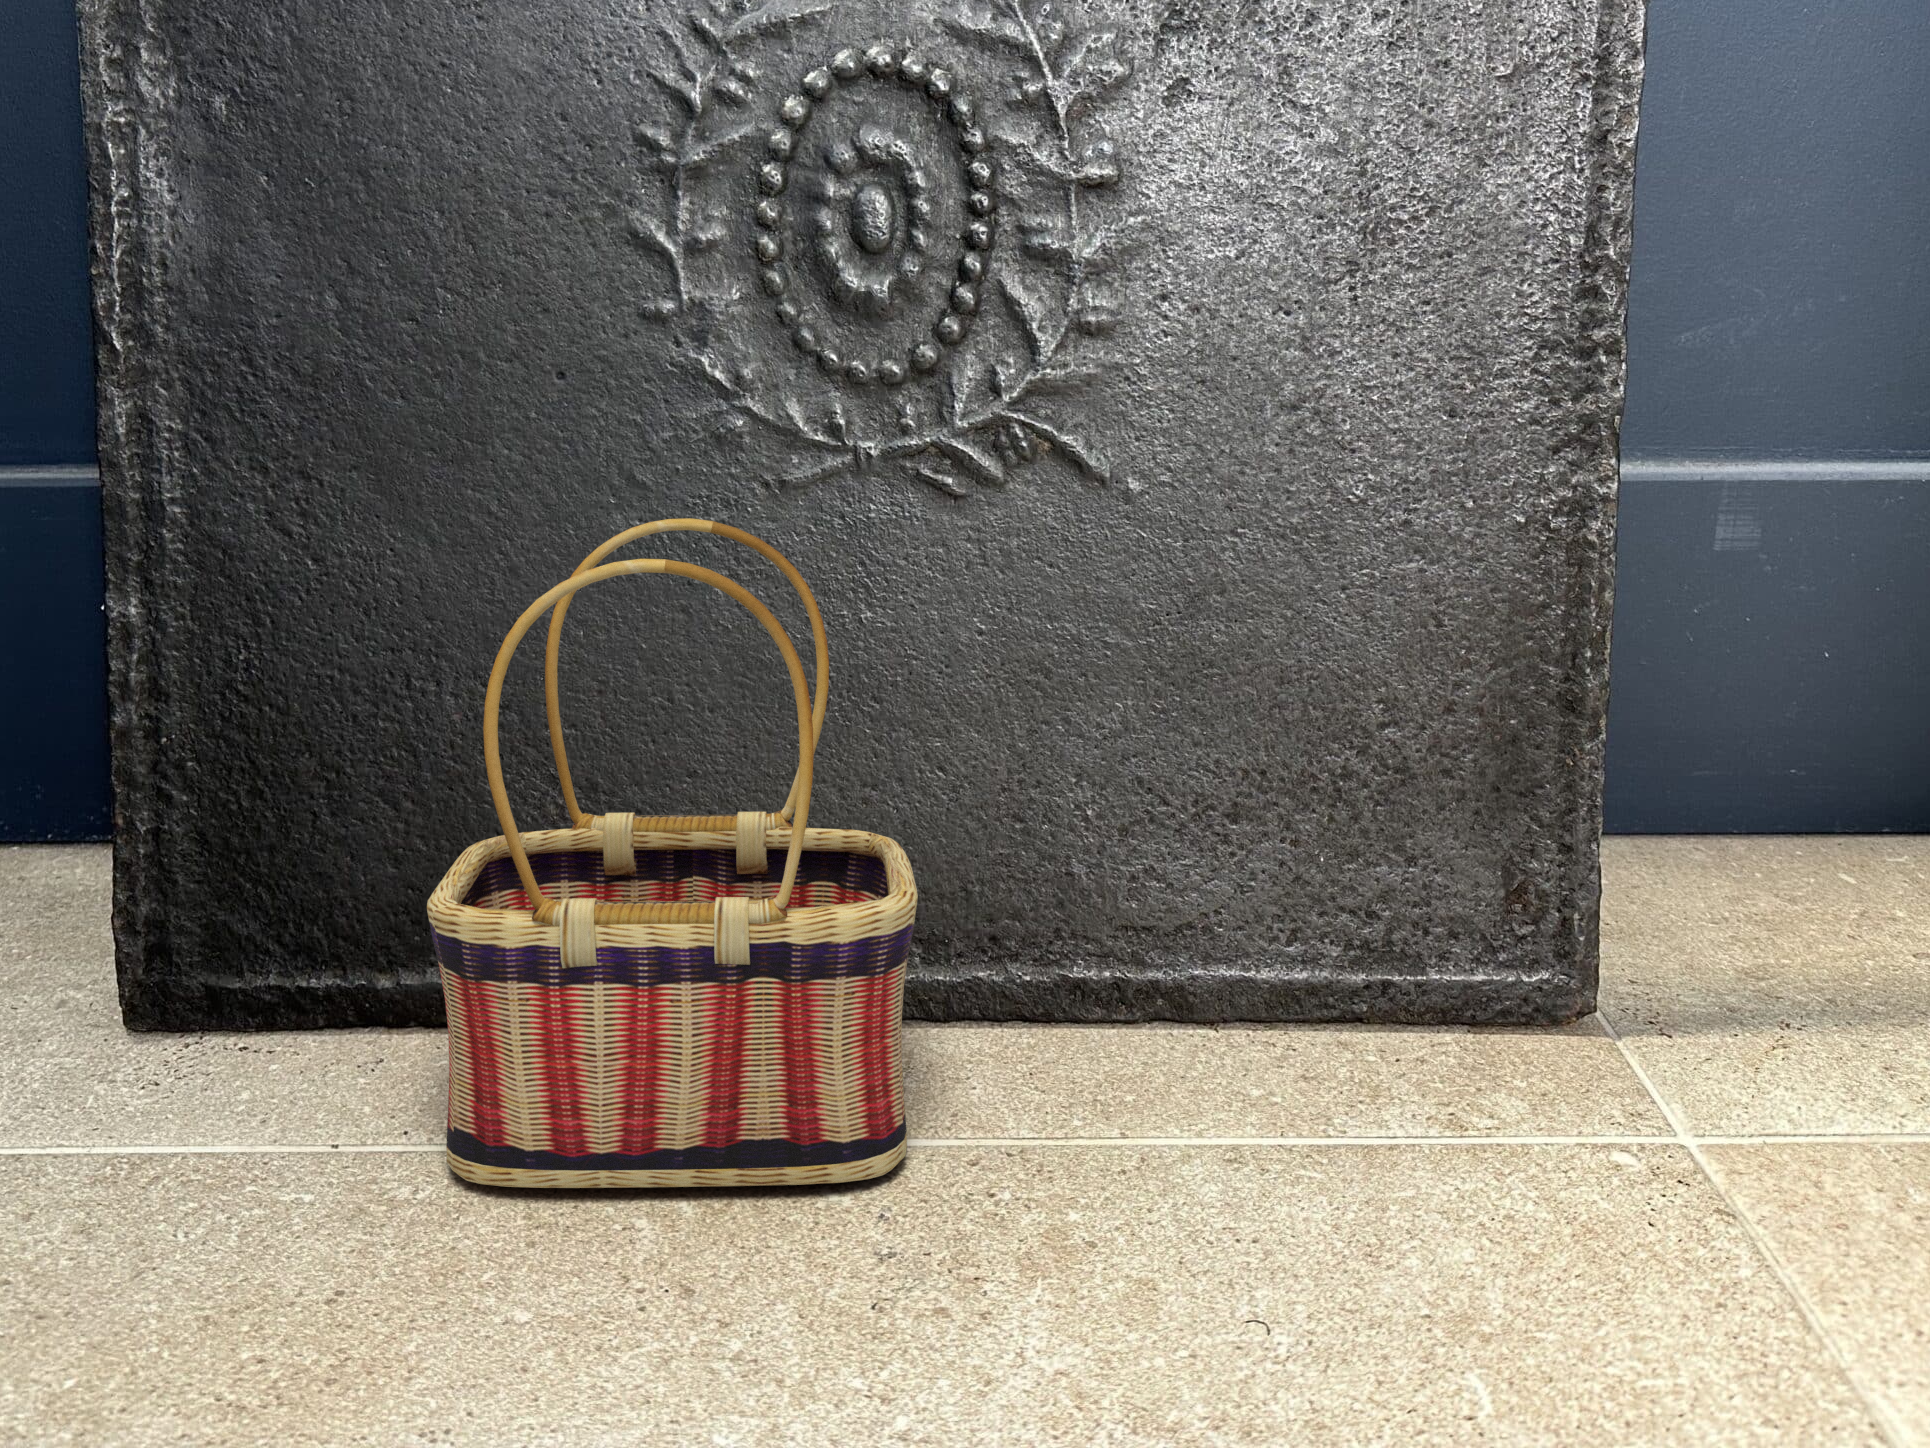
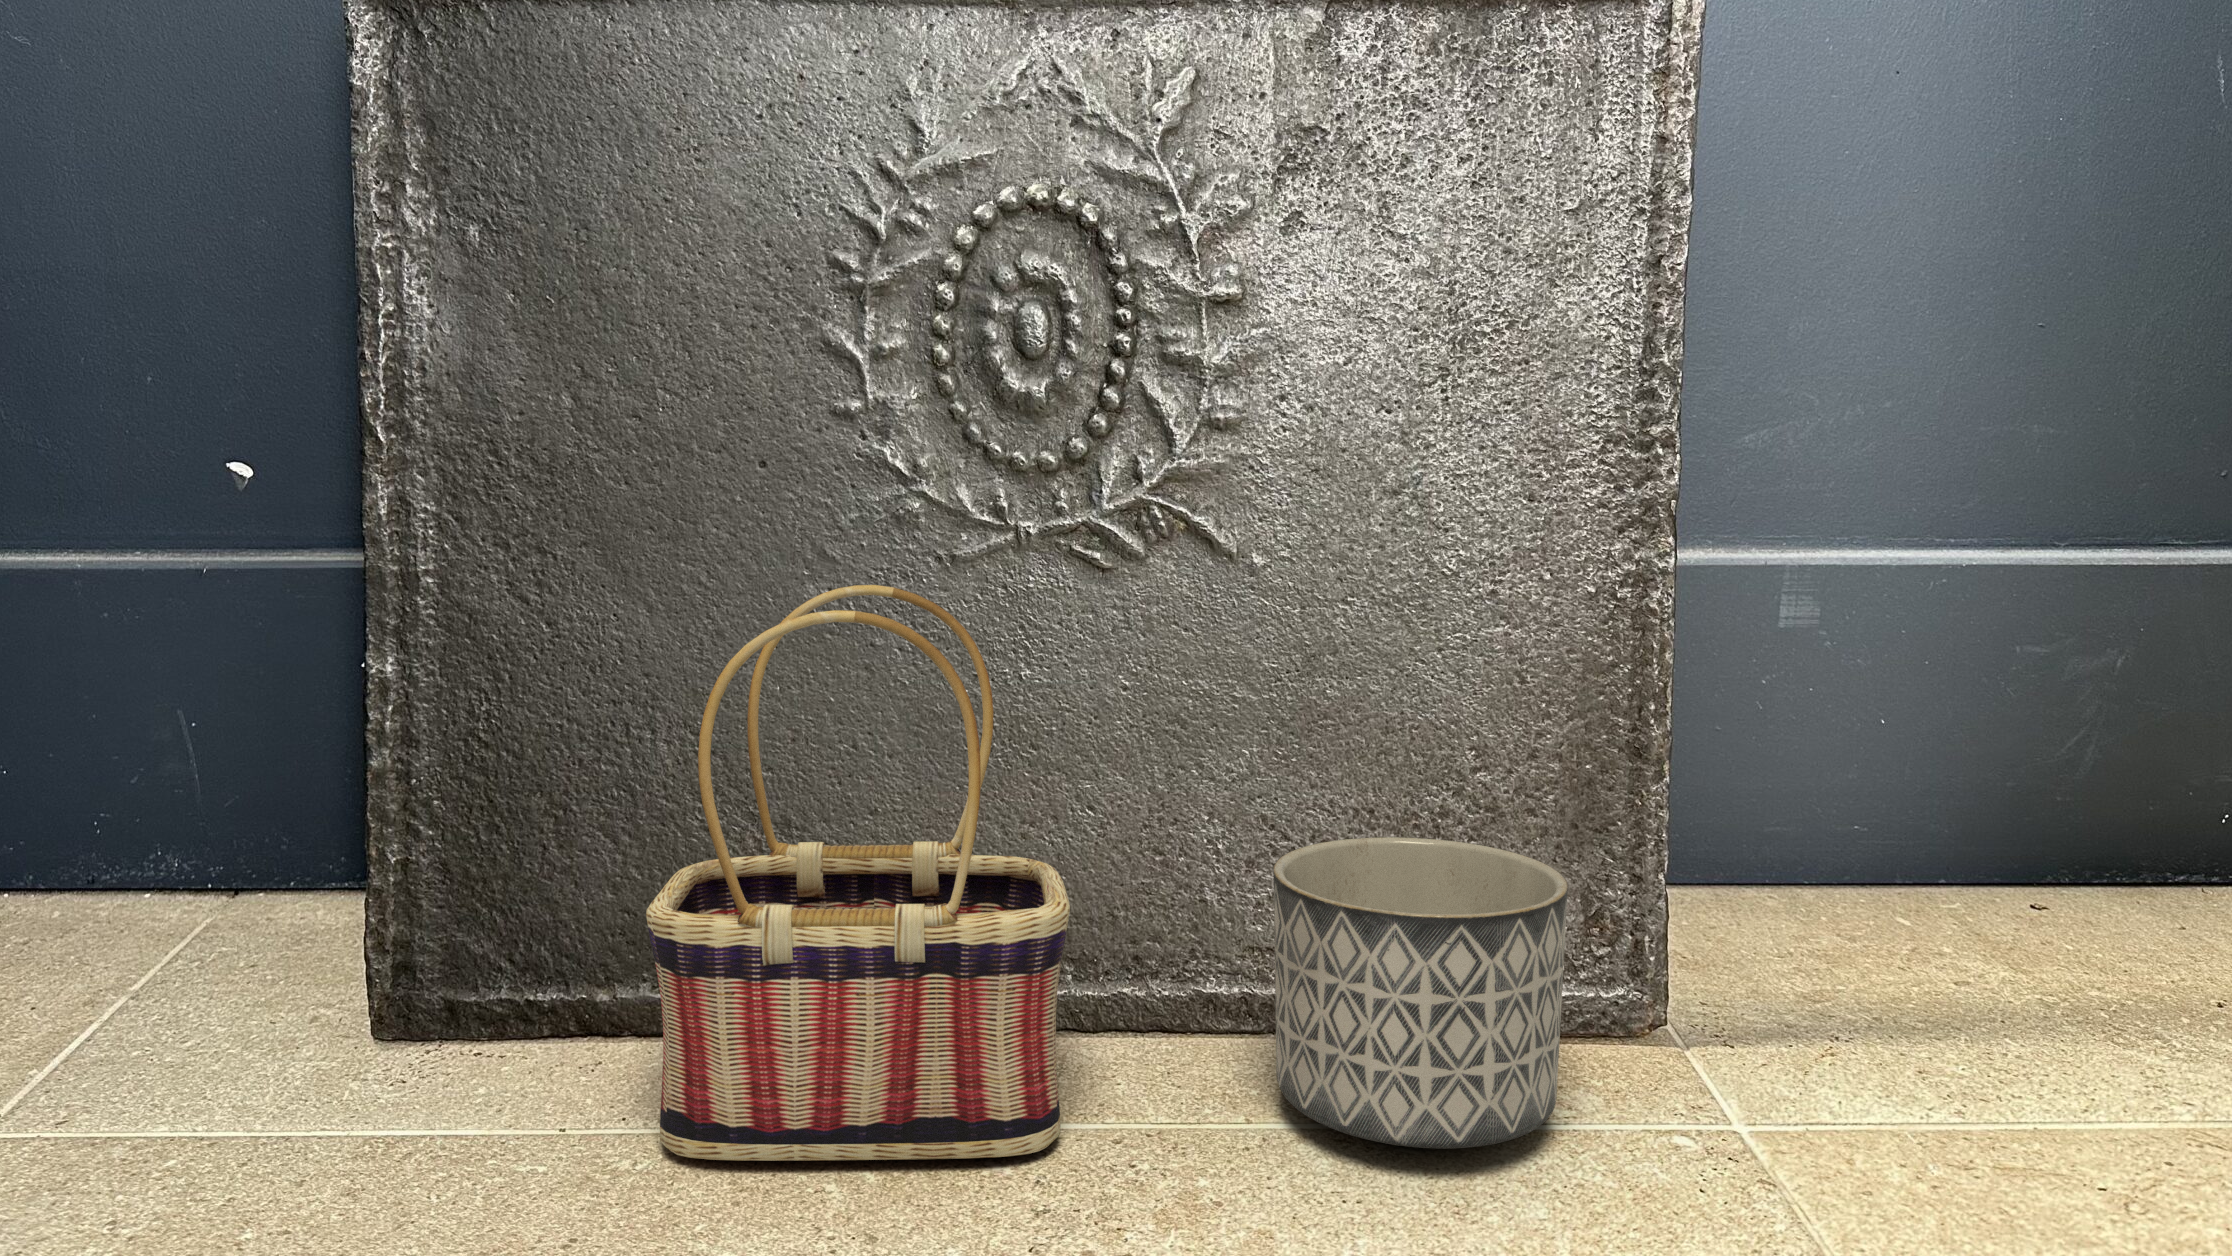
planter: none [1153,805,1494,1175] -> present [1274,837,1568,1148]

